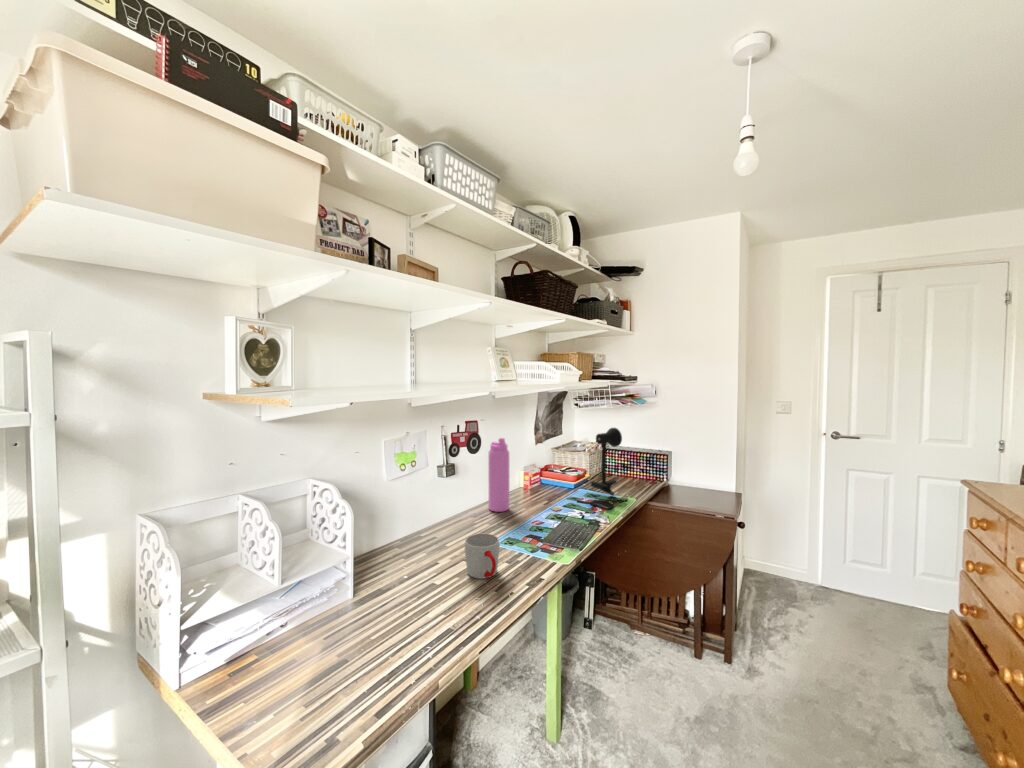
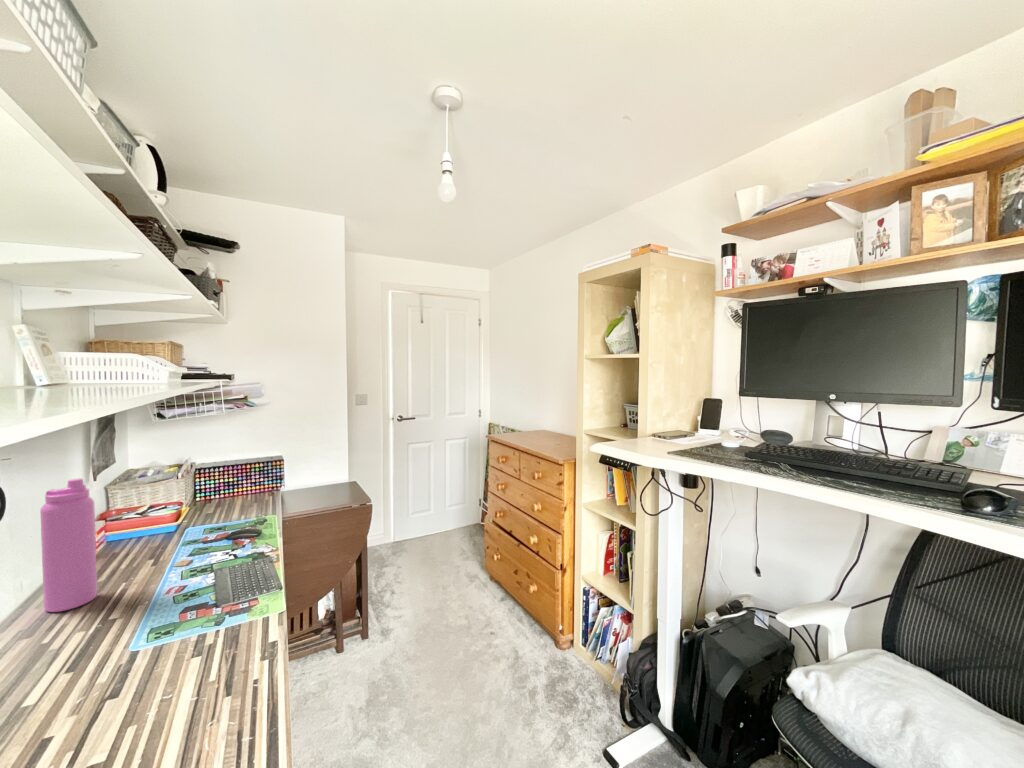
desk lamp: present [591,428,622,496] -> none [212,436,254,521]
mug: present [465,533,500,579] -> none [127,623,222,711]

